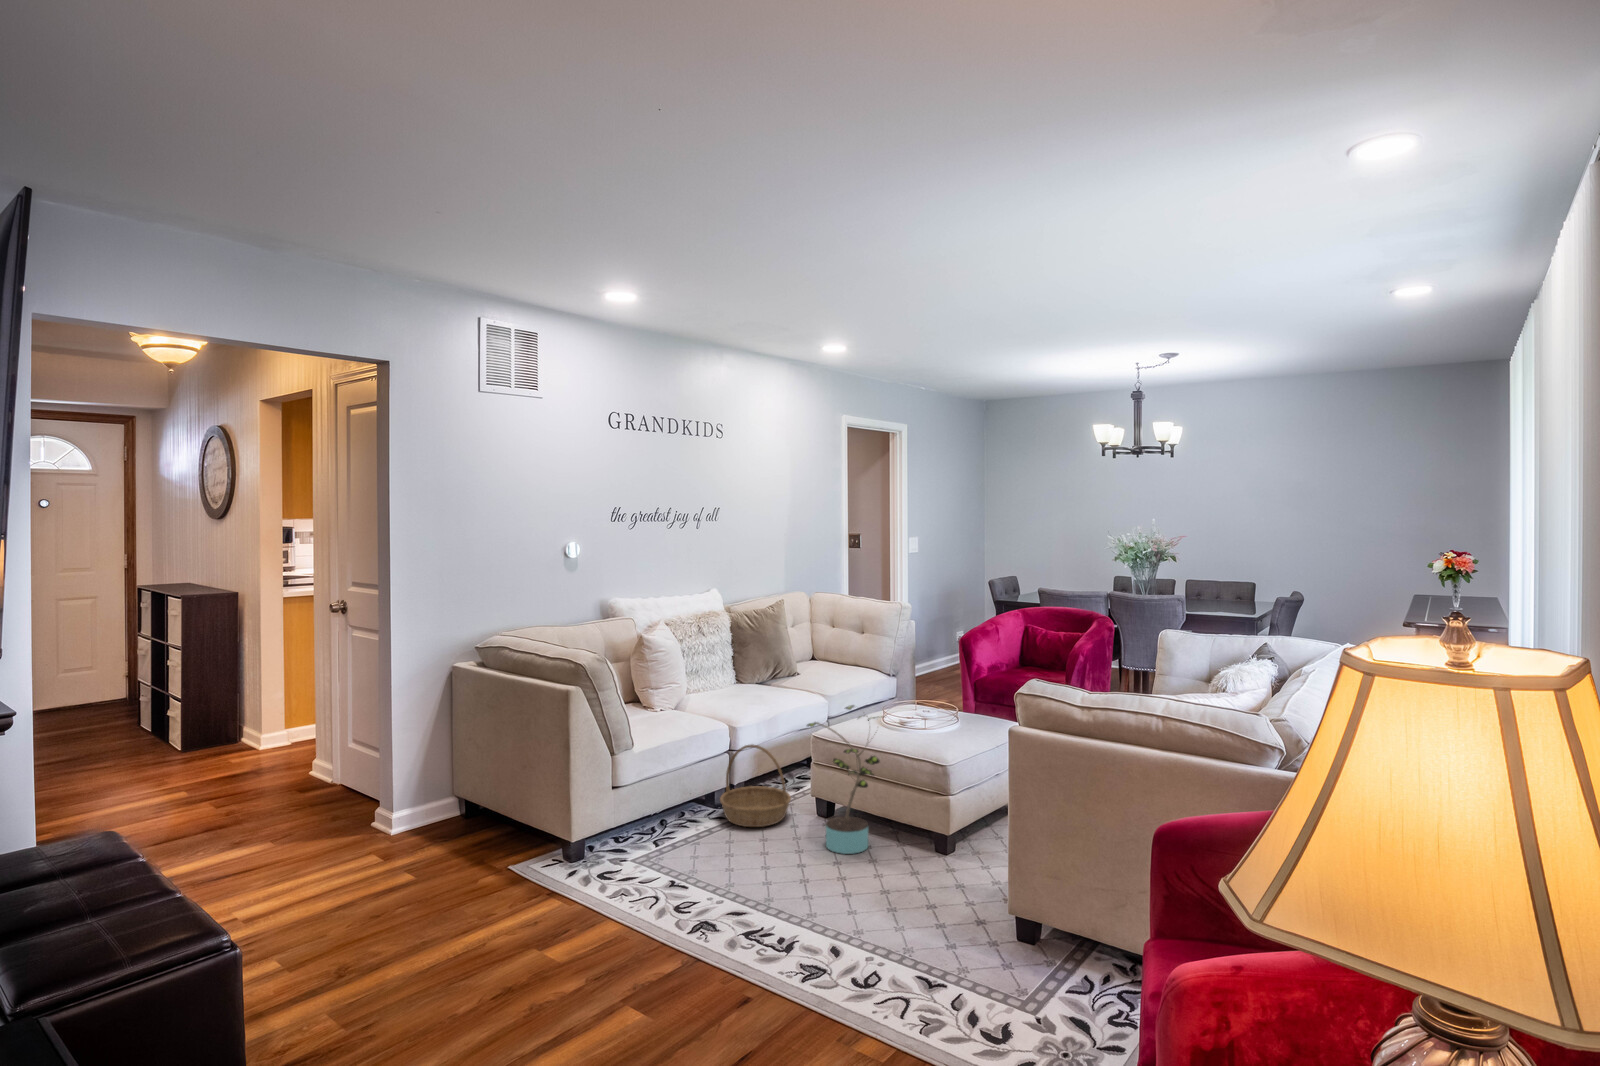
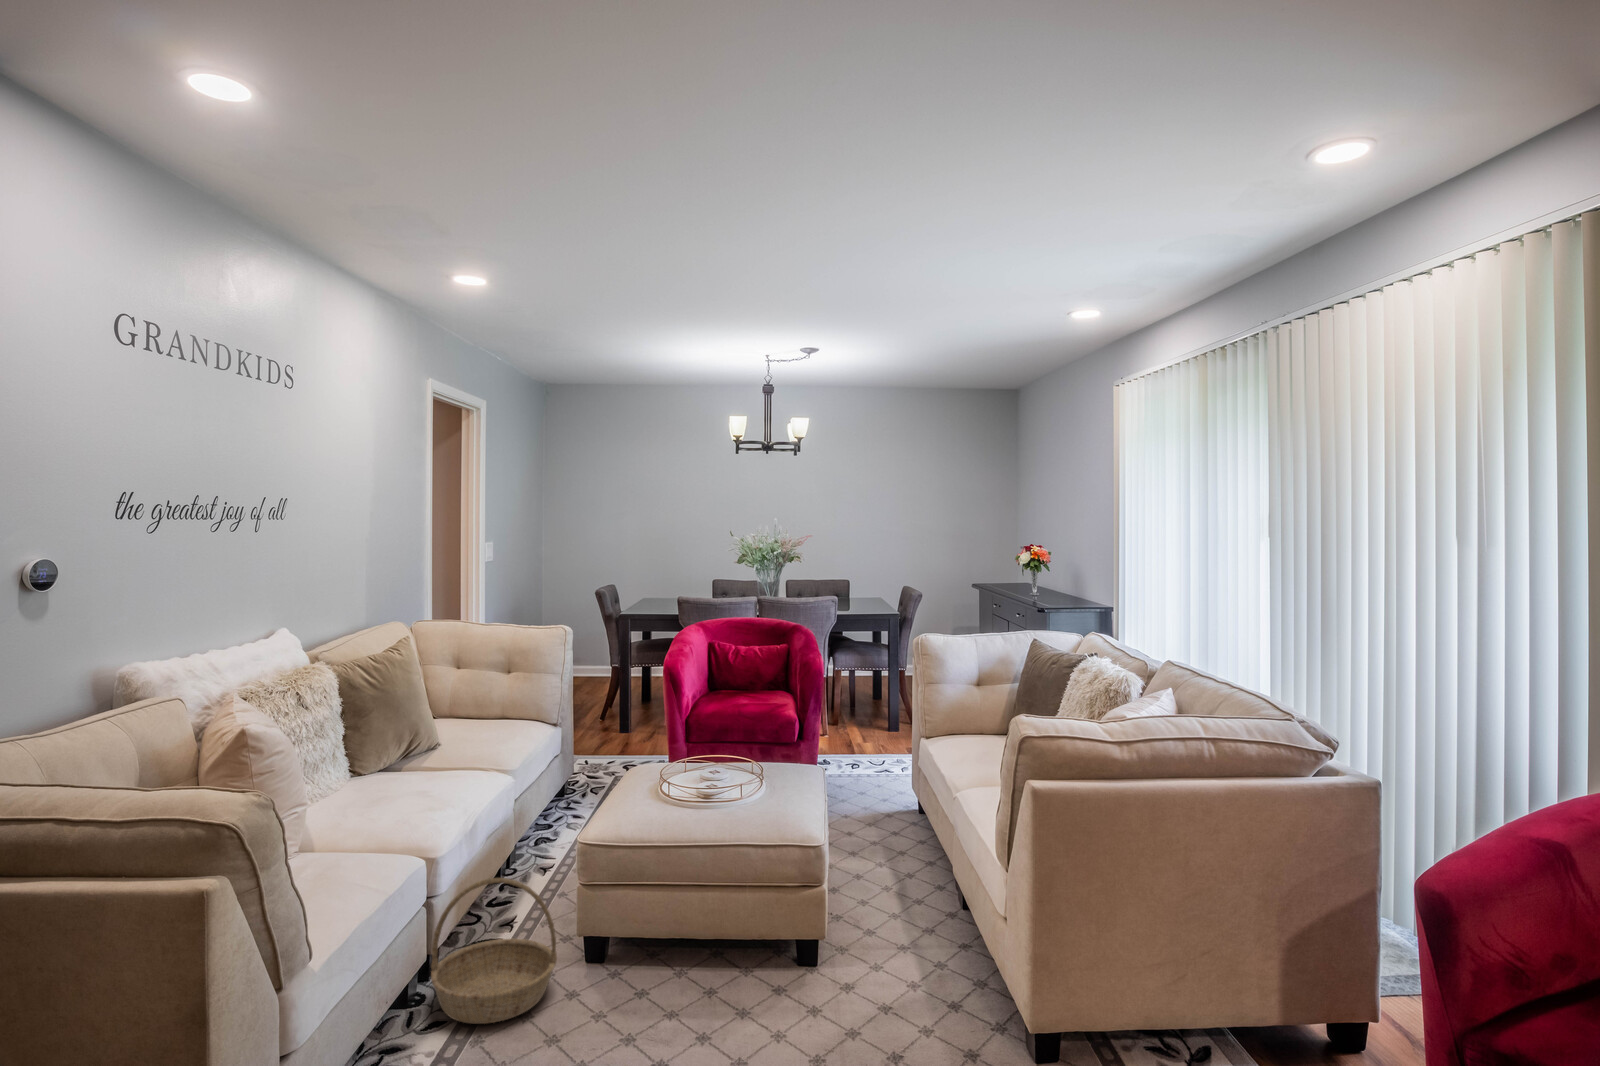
potted plant: present [807,705,880,854] -> none [623,785,749,1017]

